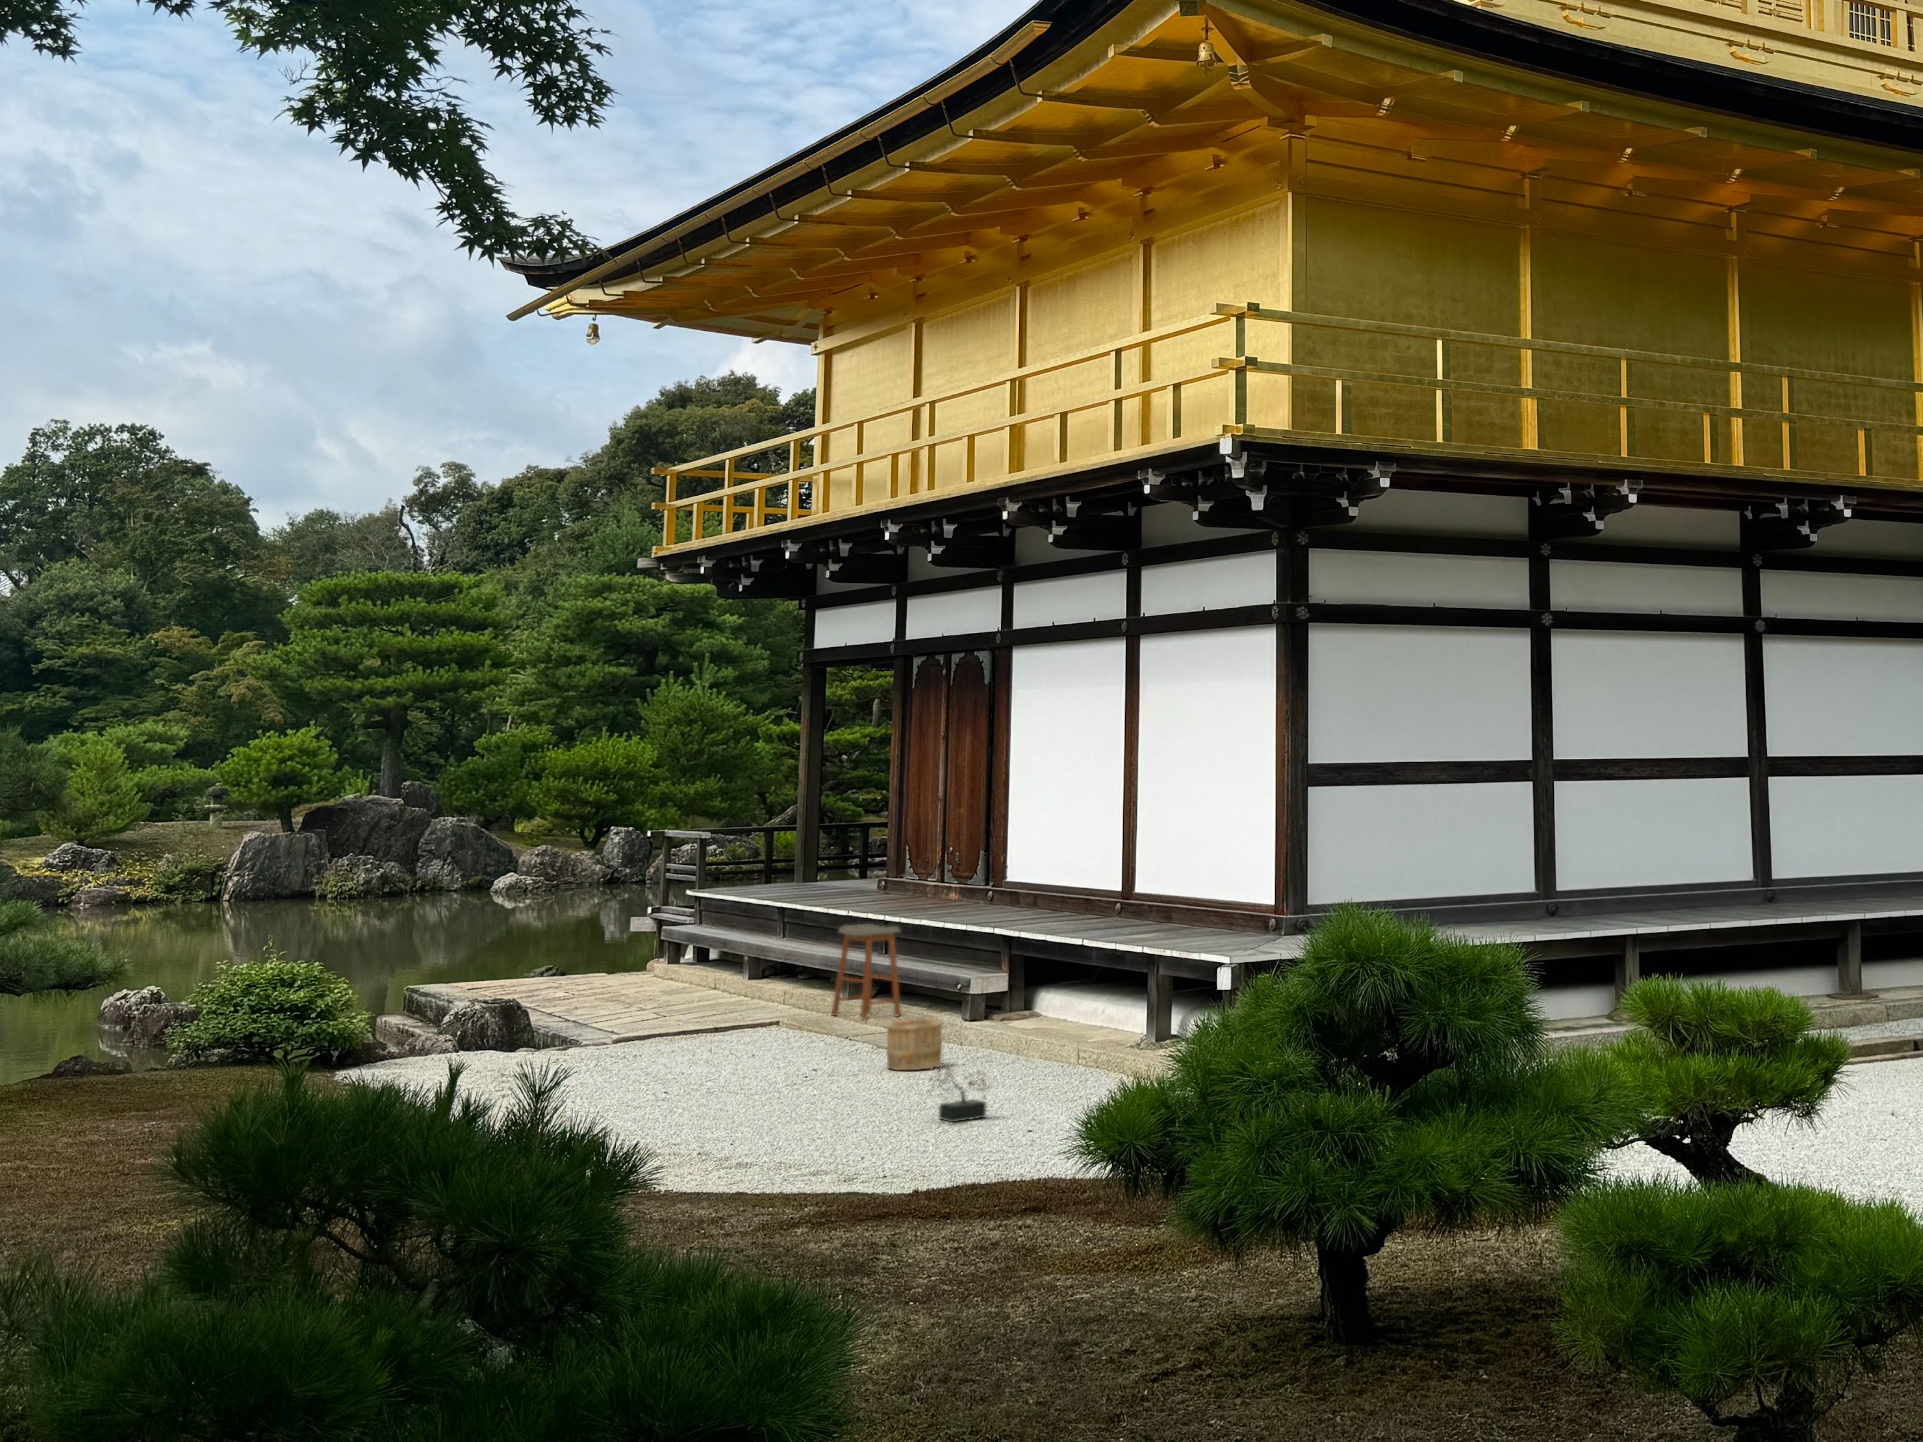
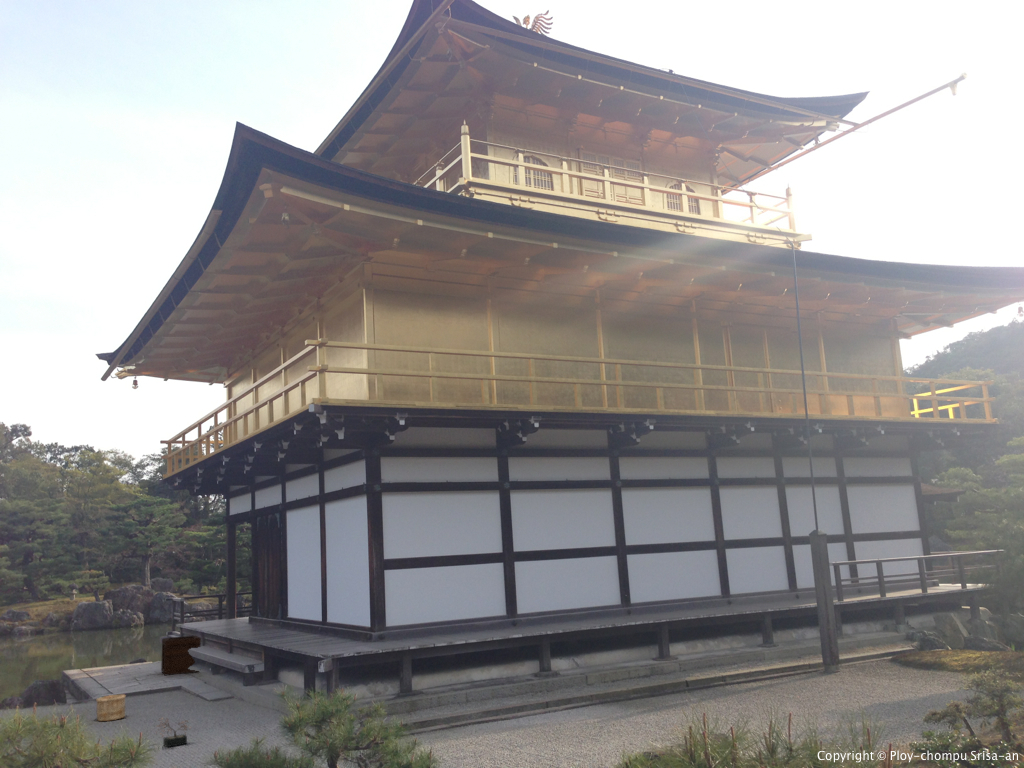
wooden crate: none [690,917,789,1003] -> present [161,636,201,675]
stool: present [832,924,901,1020] -> none [205,639,235,684]
wooden bucket: present [886,1018,943,1070] -> present [96,695,125,721]

